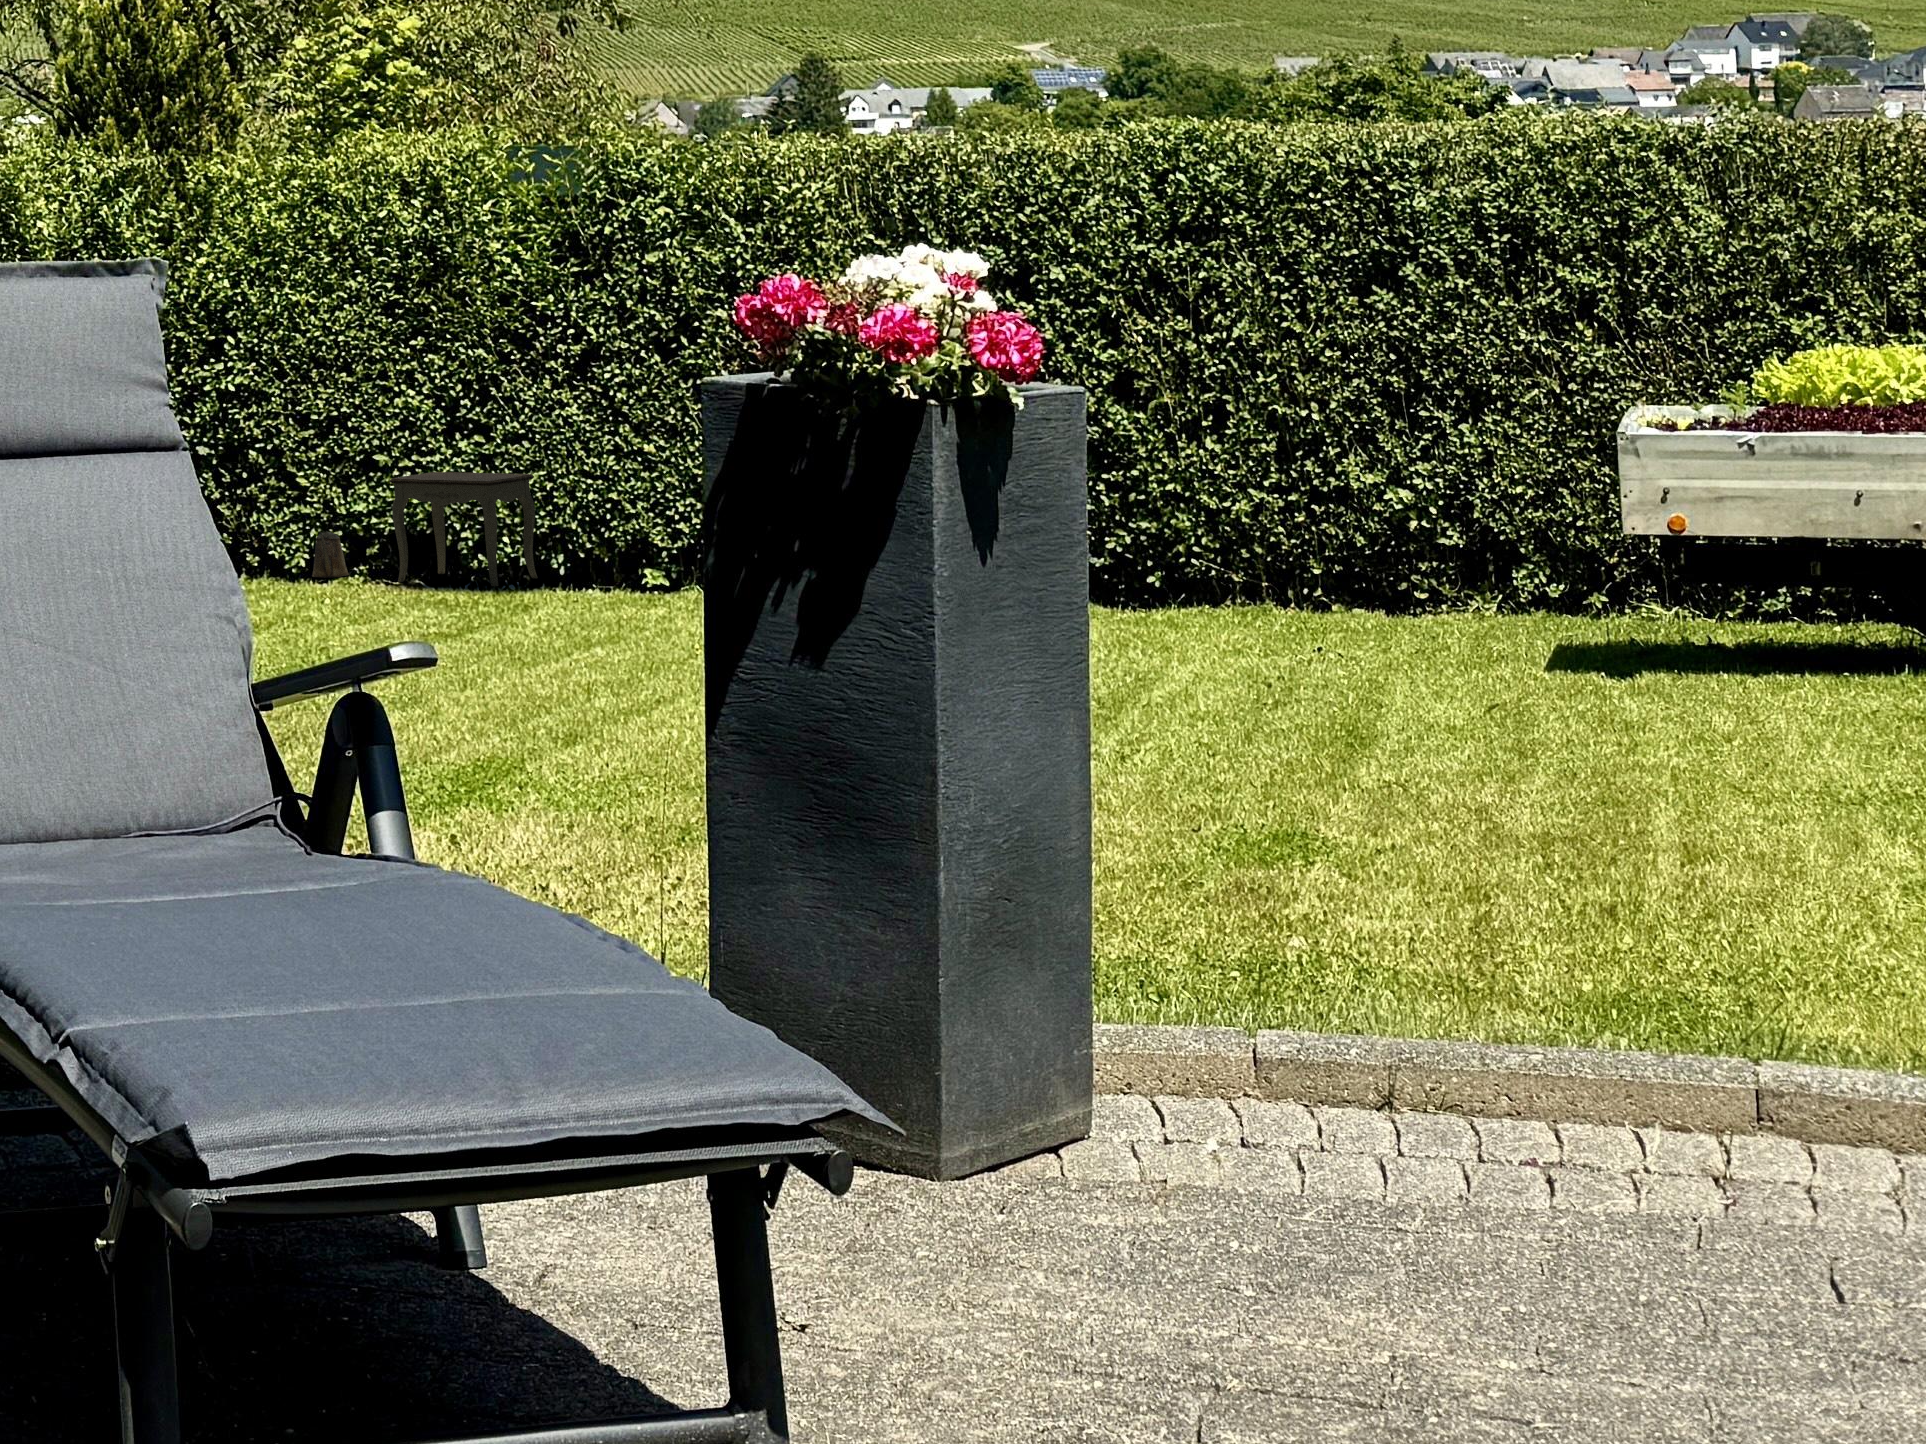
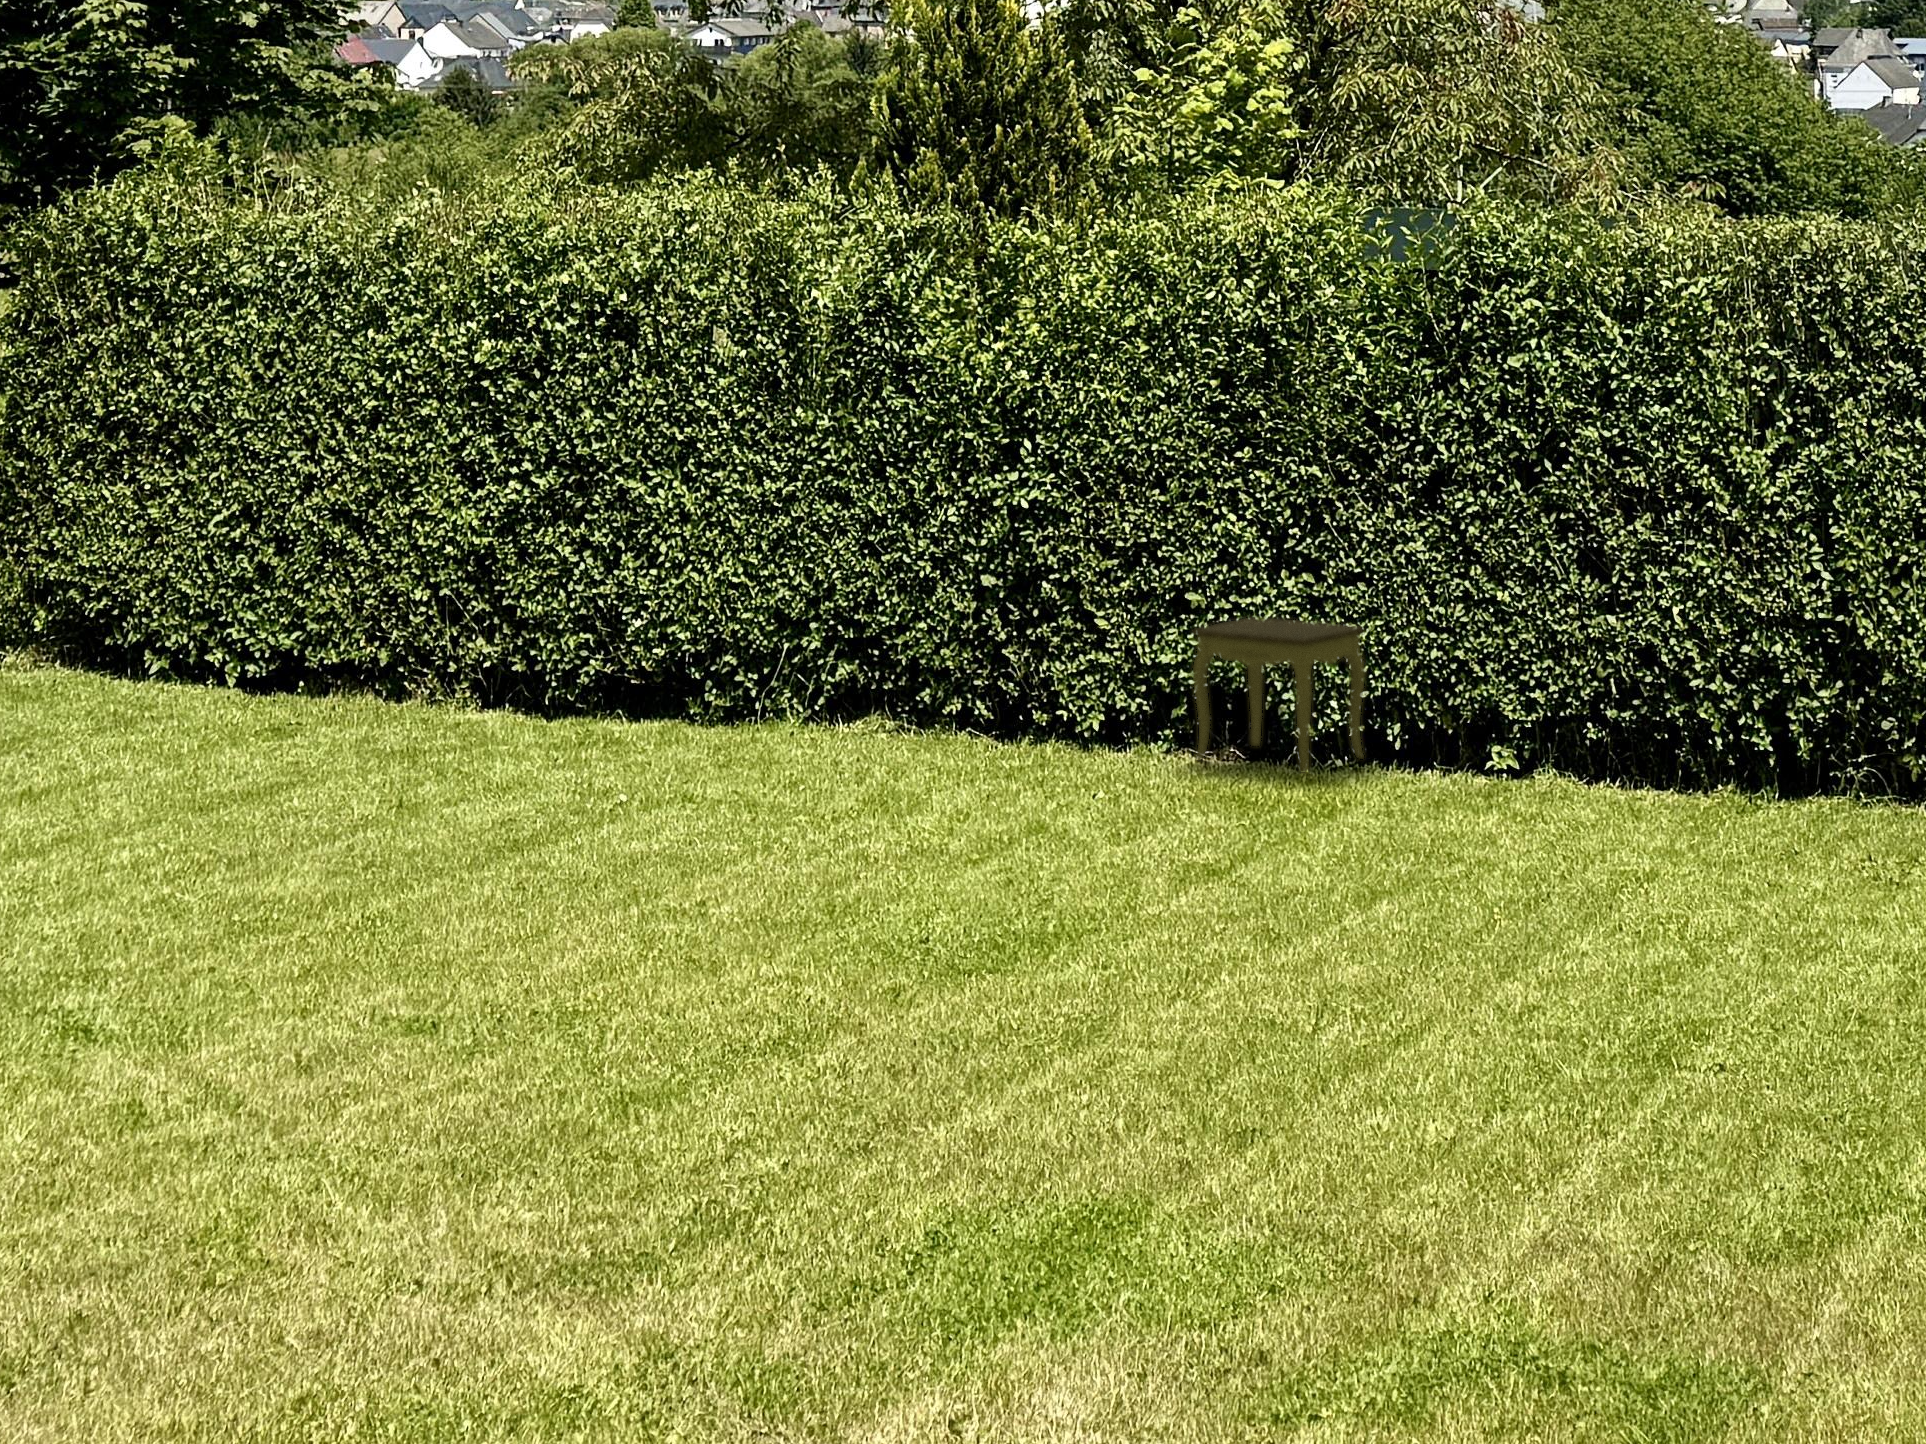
watering can: present [312,532,349,578] -> none [1101,689,1146,749]

